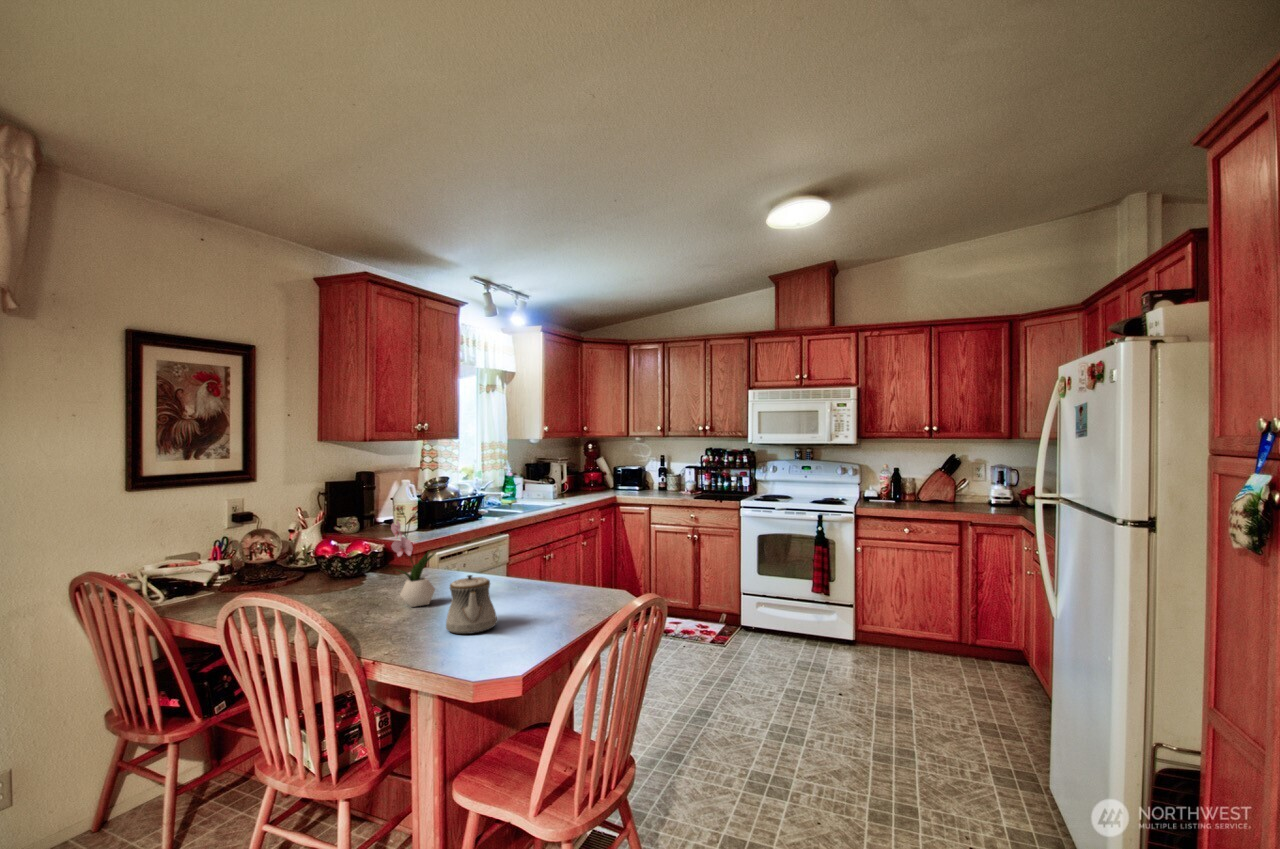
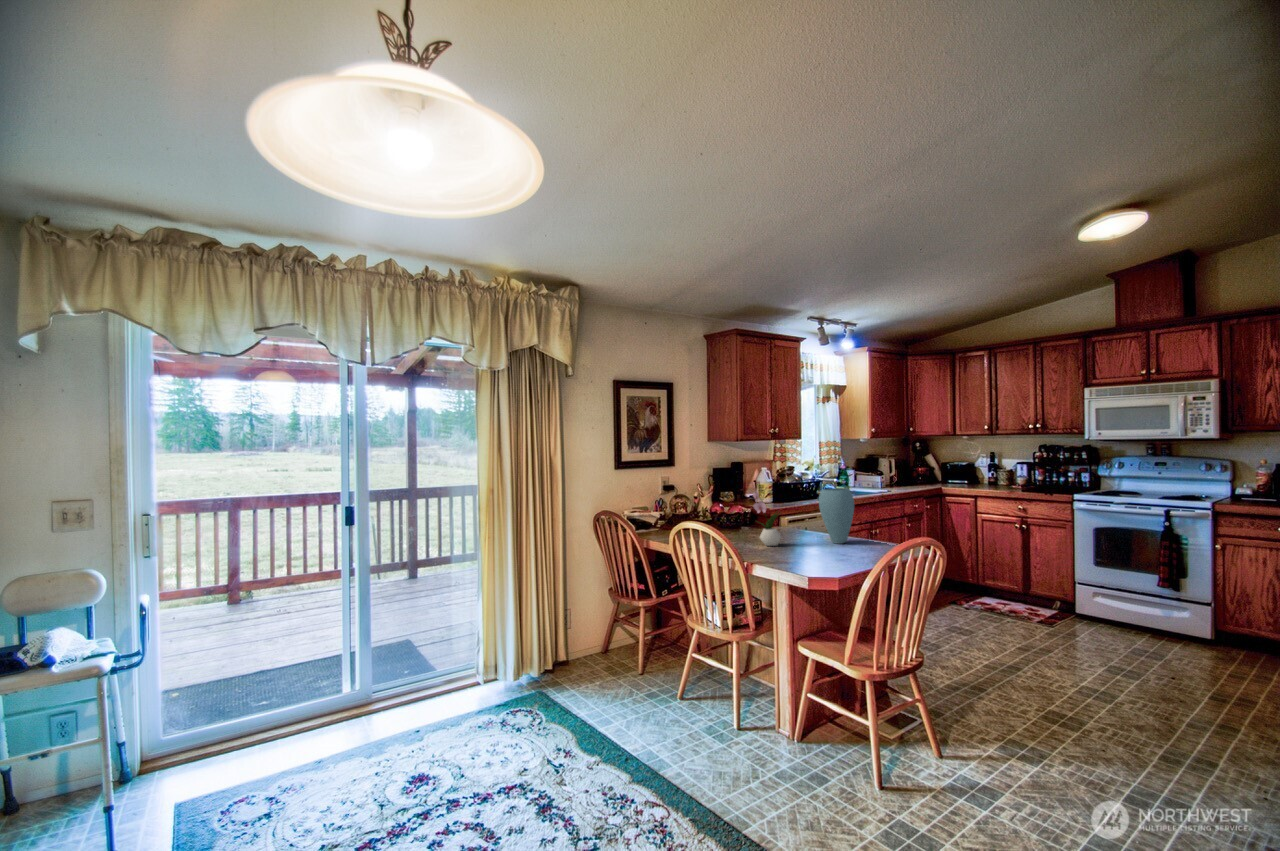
vase: none [491,510,539,590] -> present [819,488,854,544]
teapot: present [446,575,497,634] -> none [786,525,820,562]

